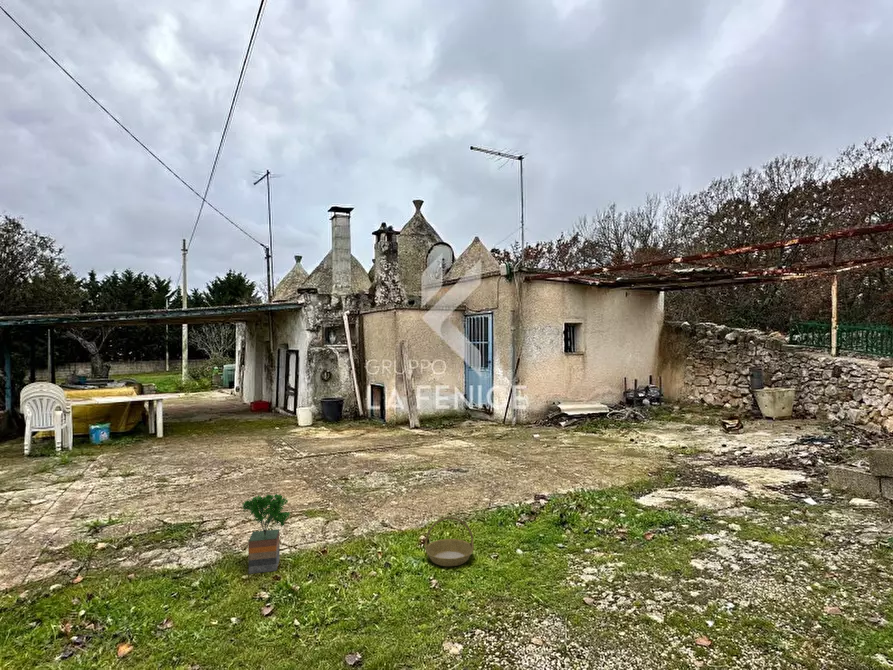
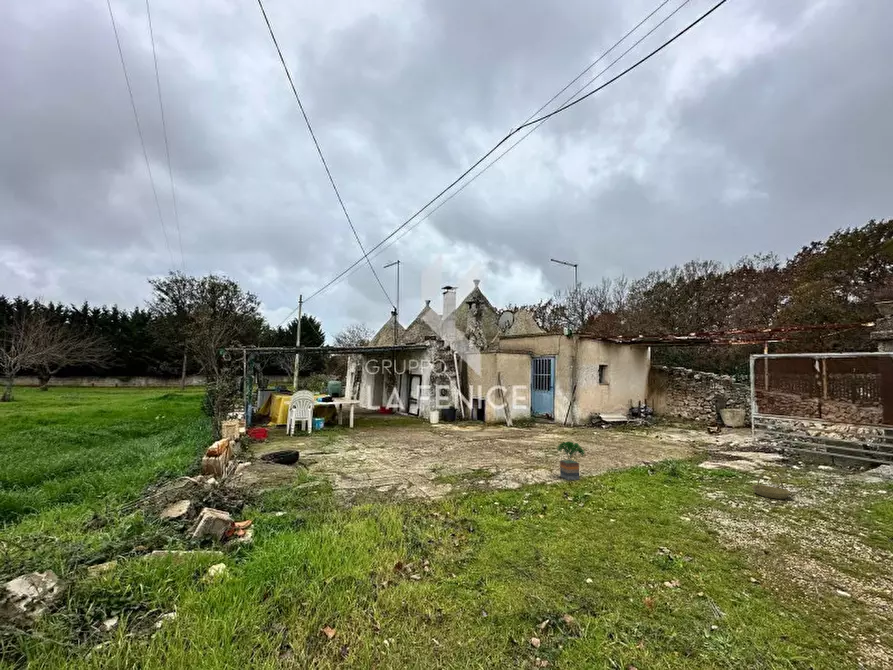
basket: present [425,517,474,566] -> present [752,470,790,499]

